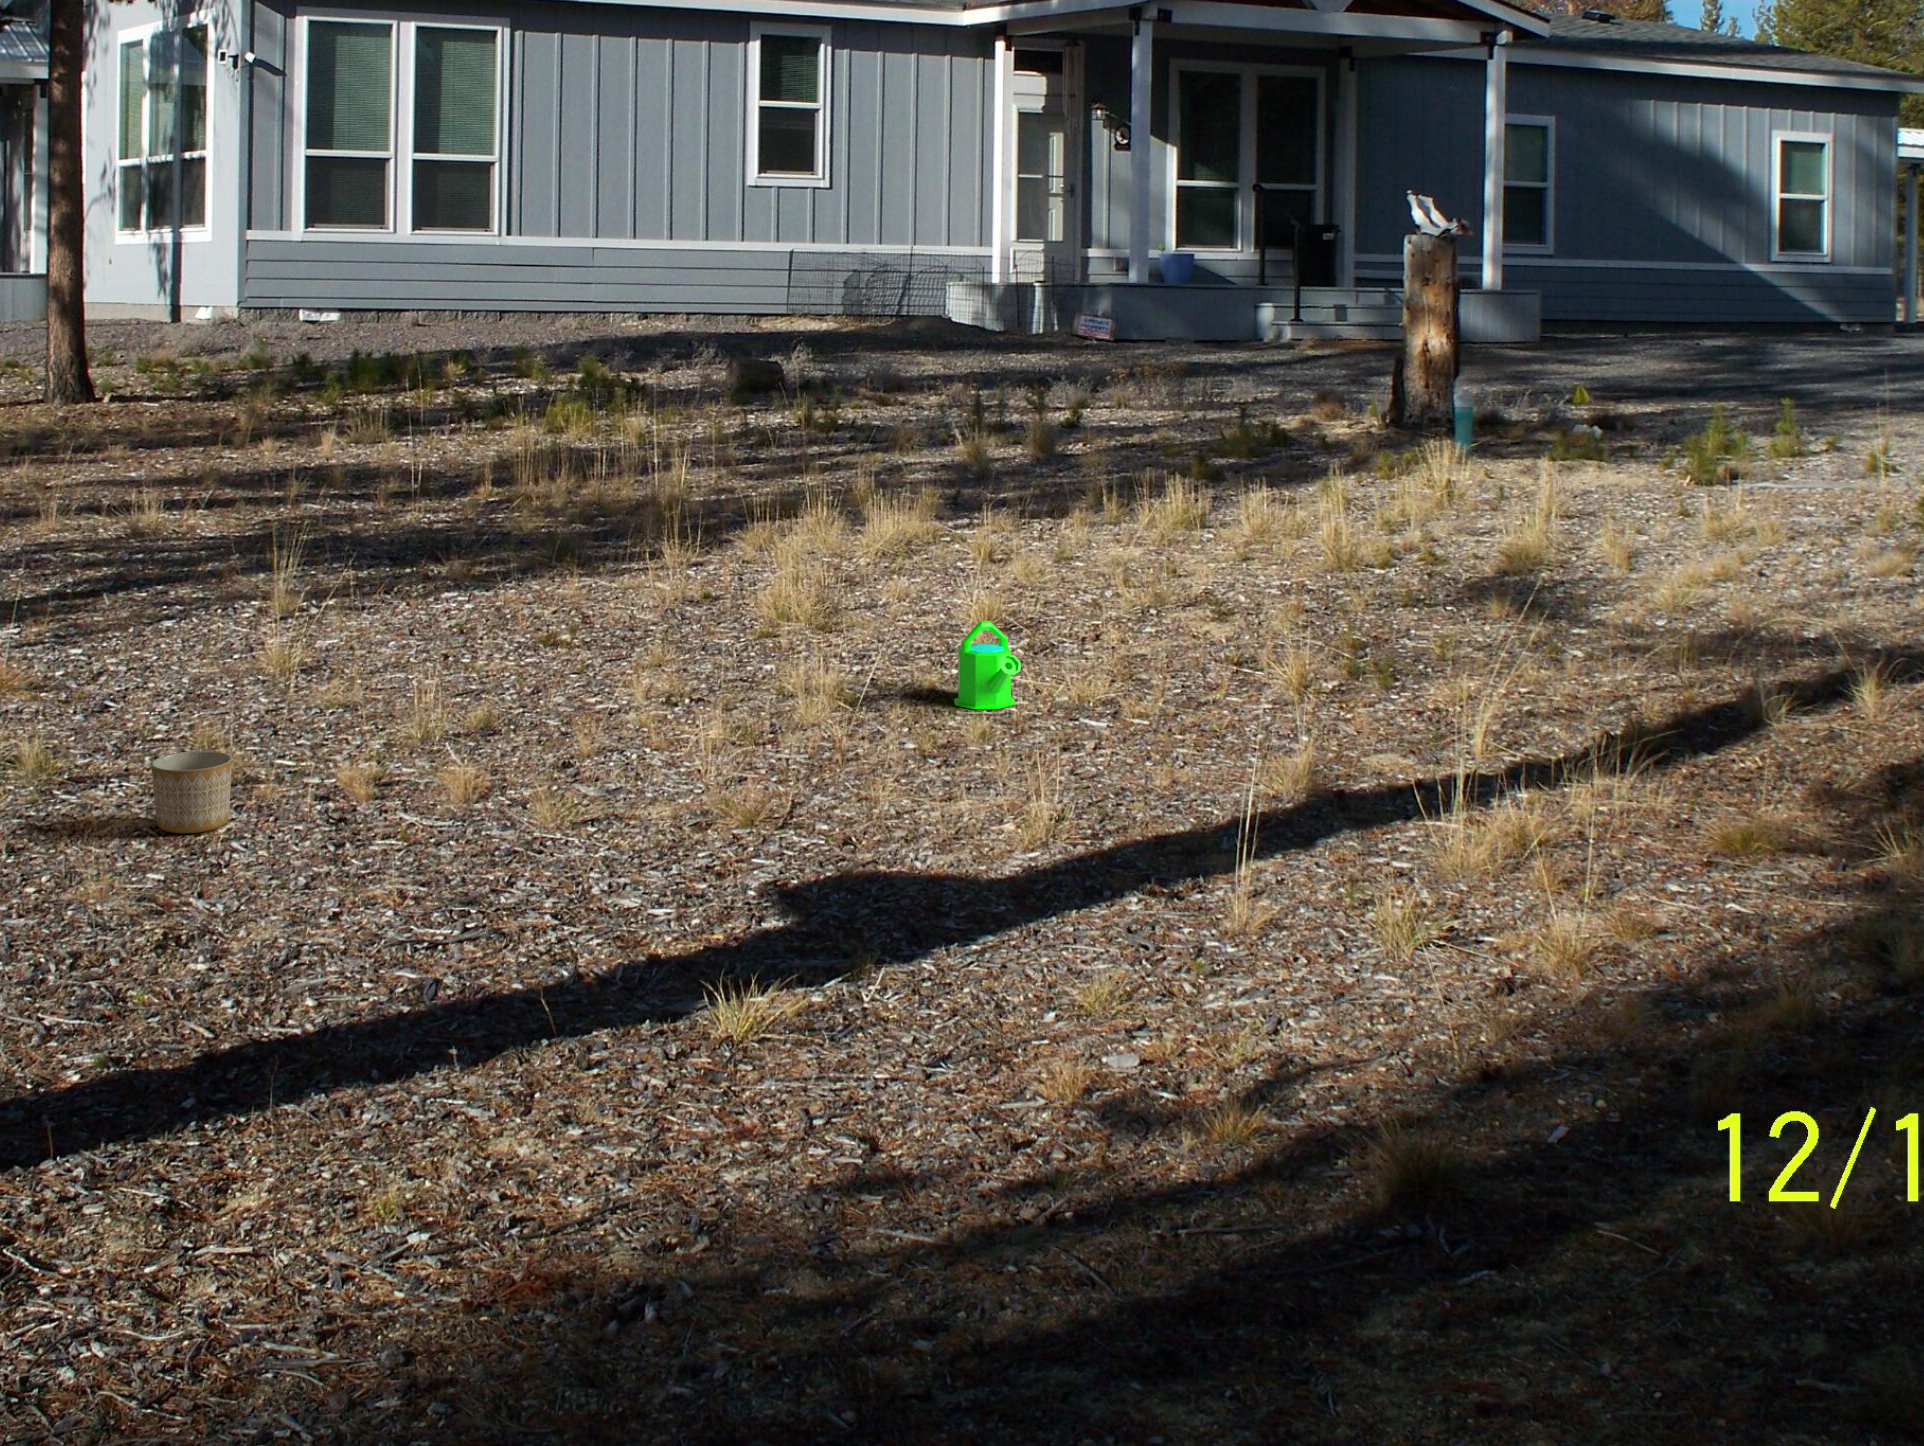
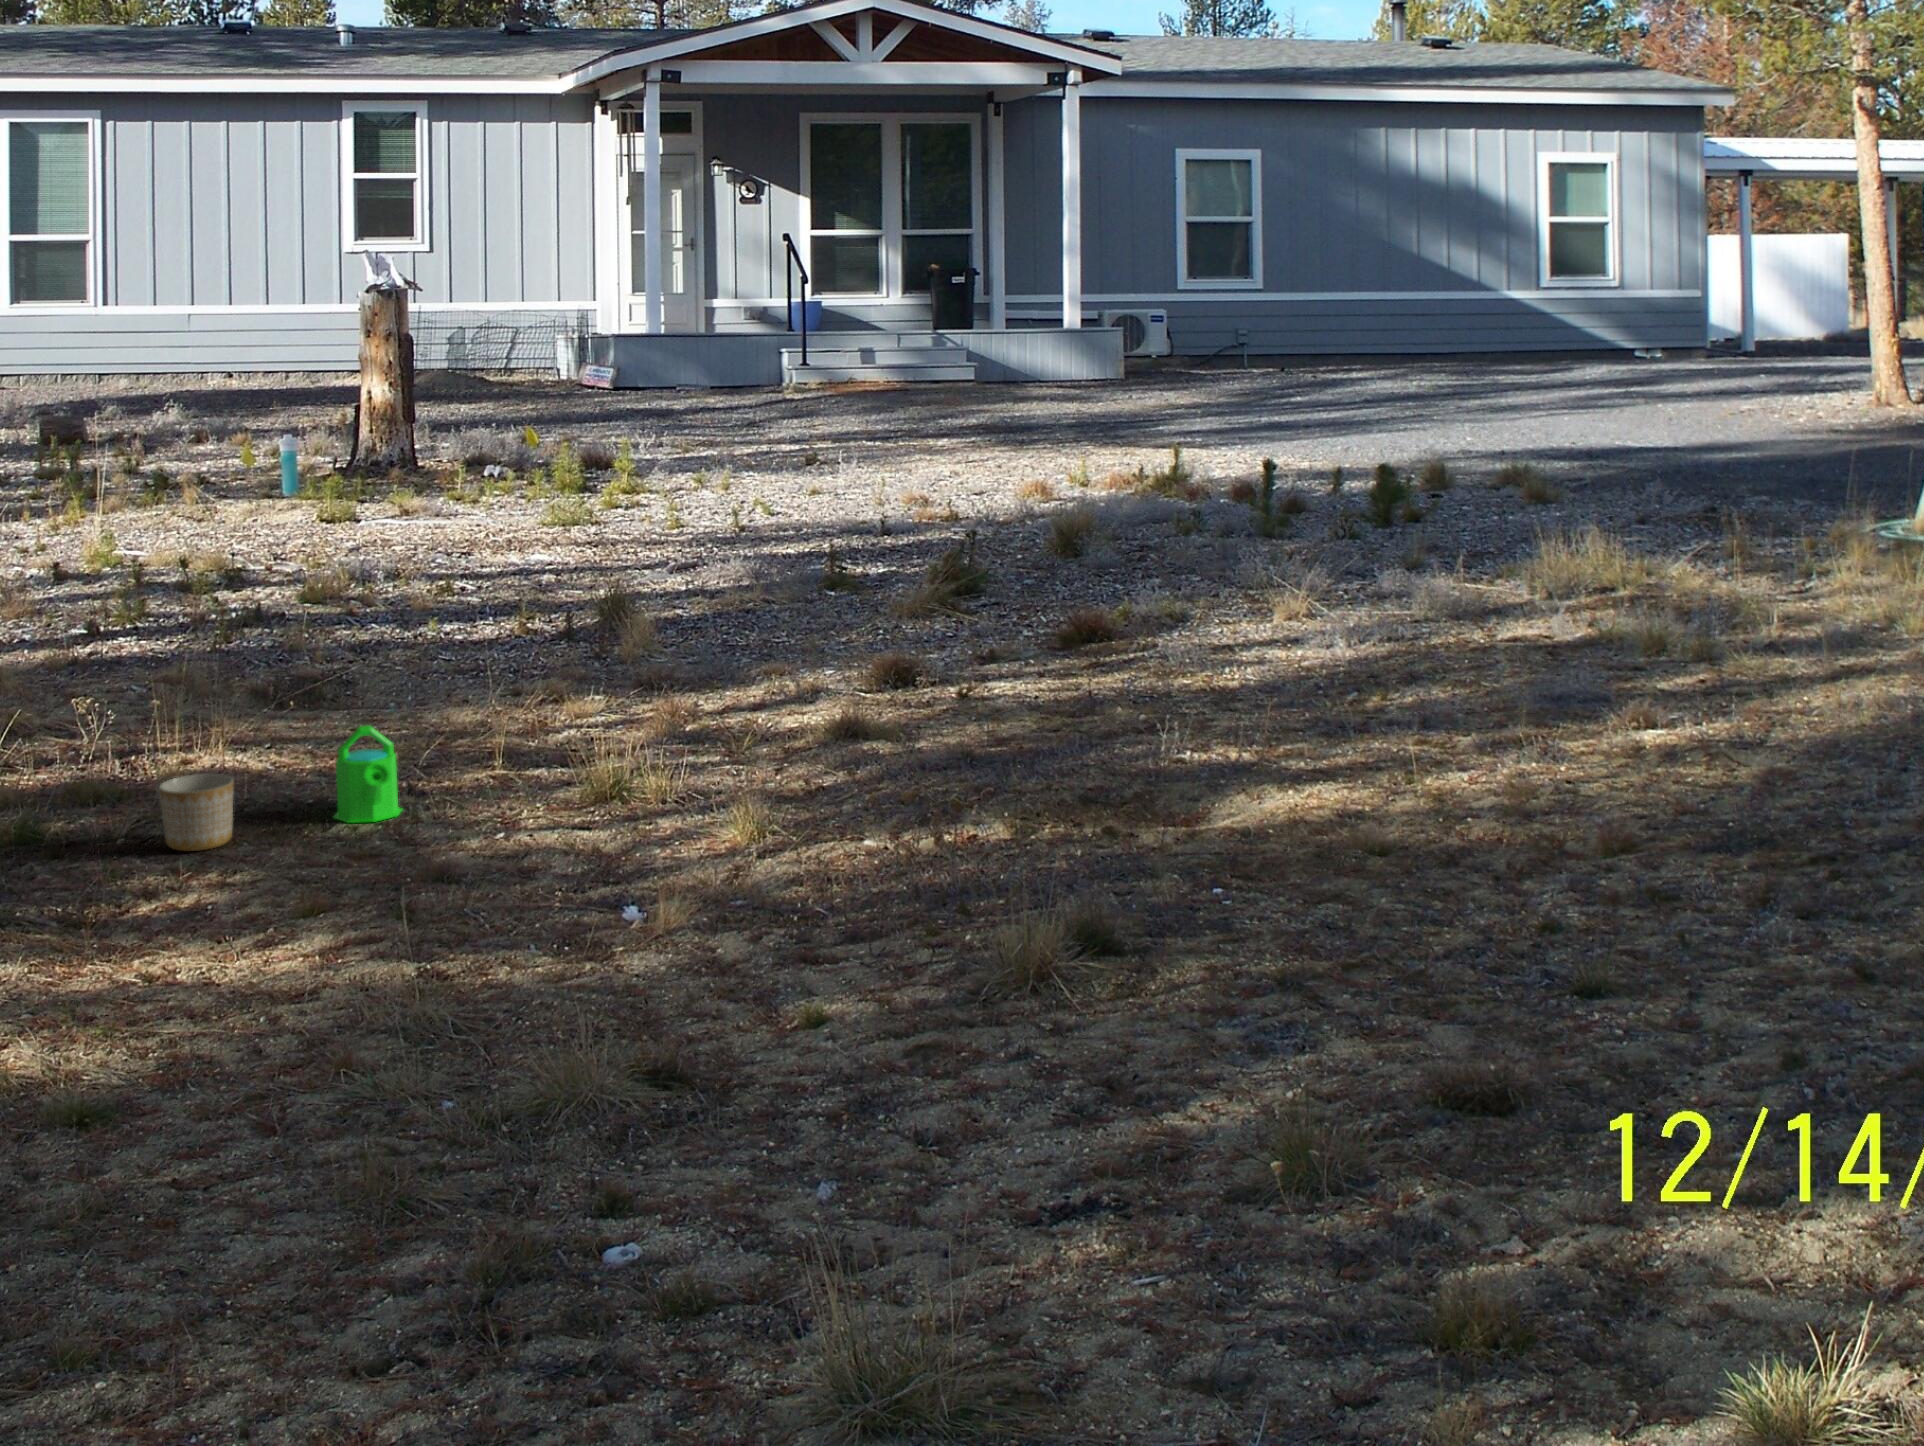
watering can: present [954,621,1021,709] -> present [333,725,402,823]

